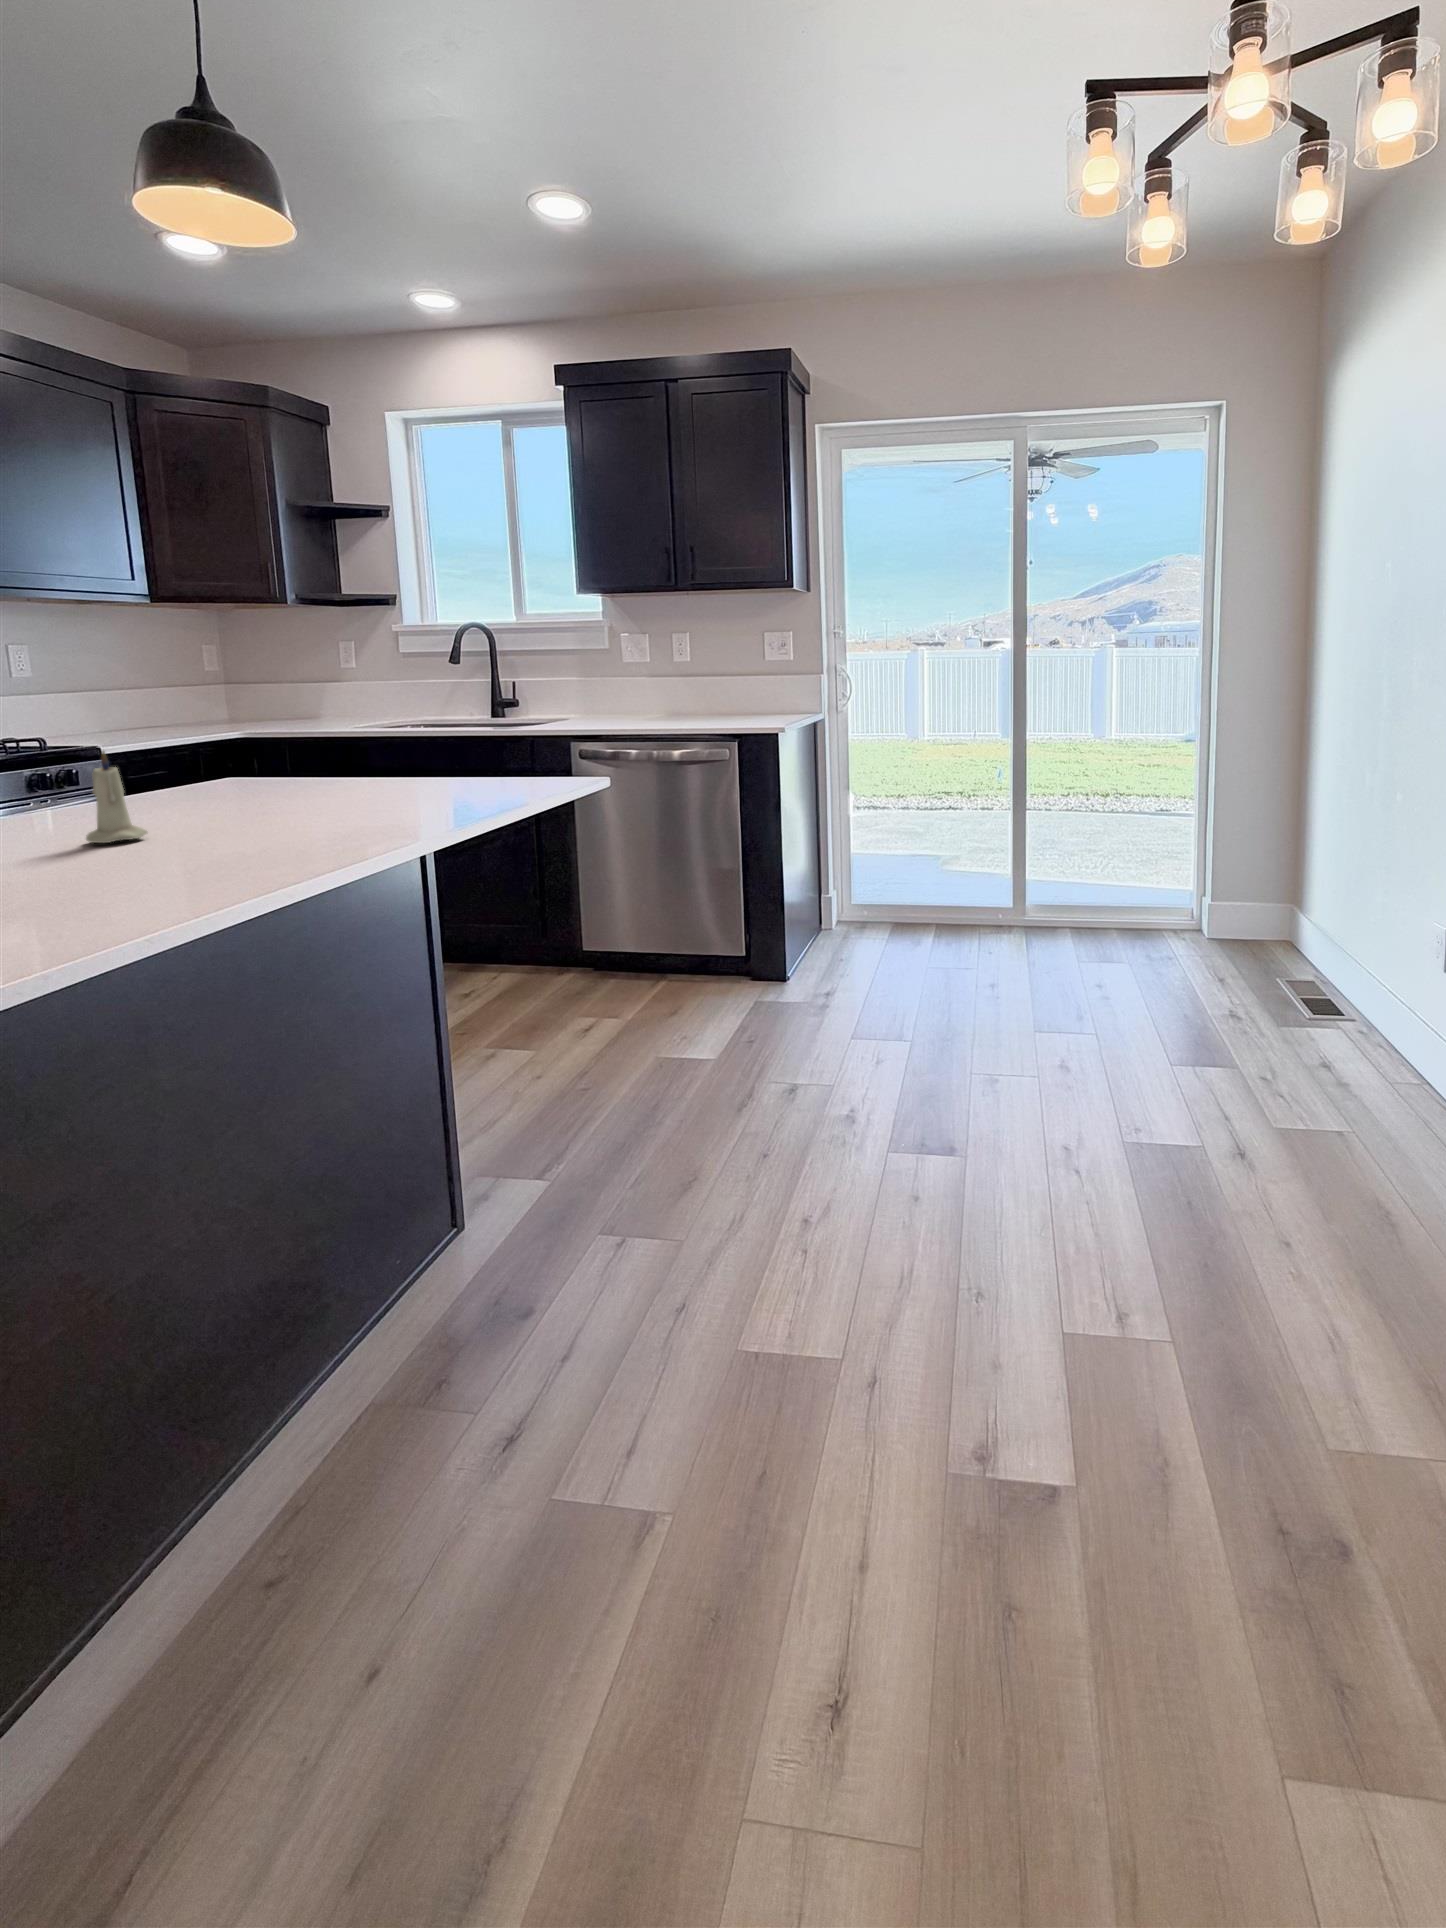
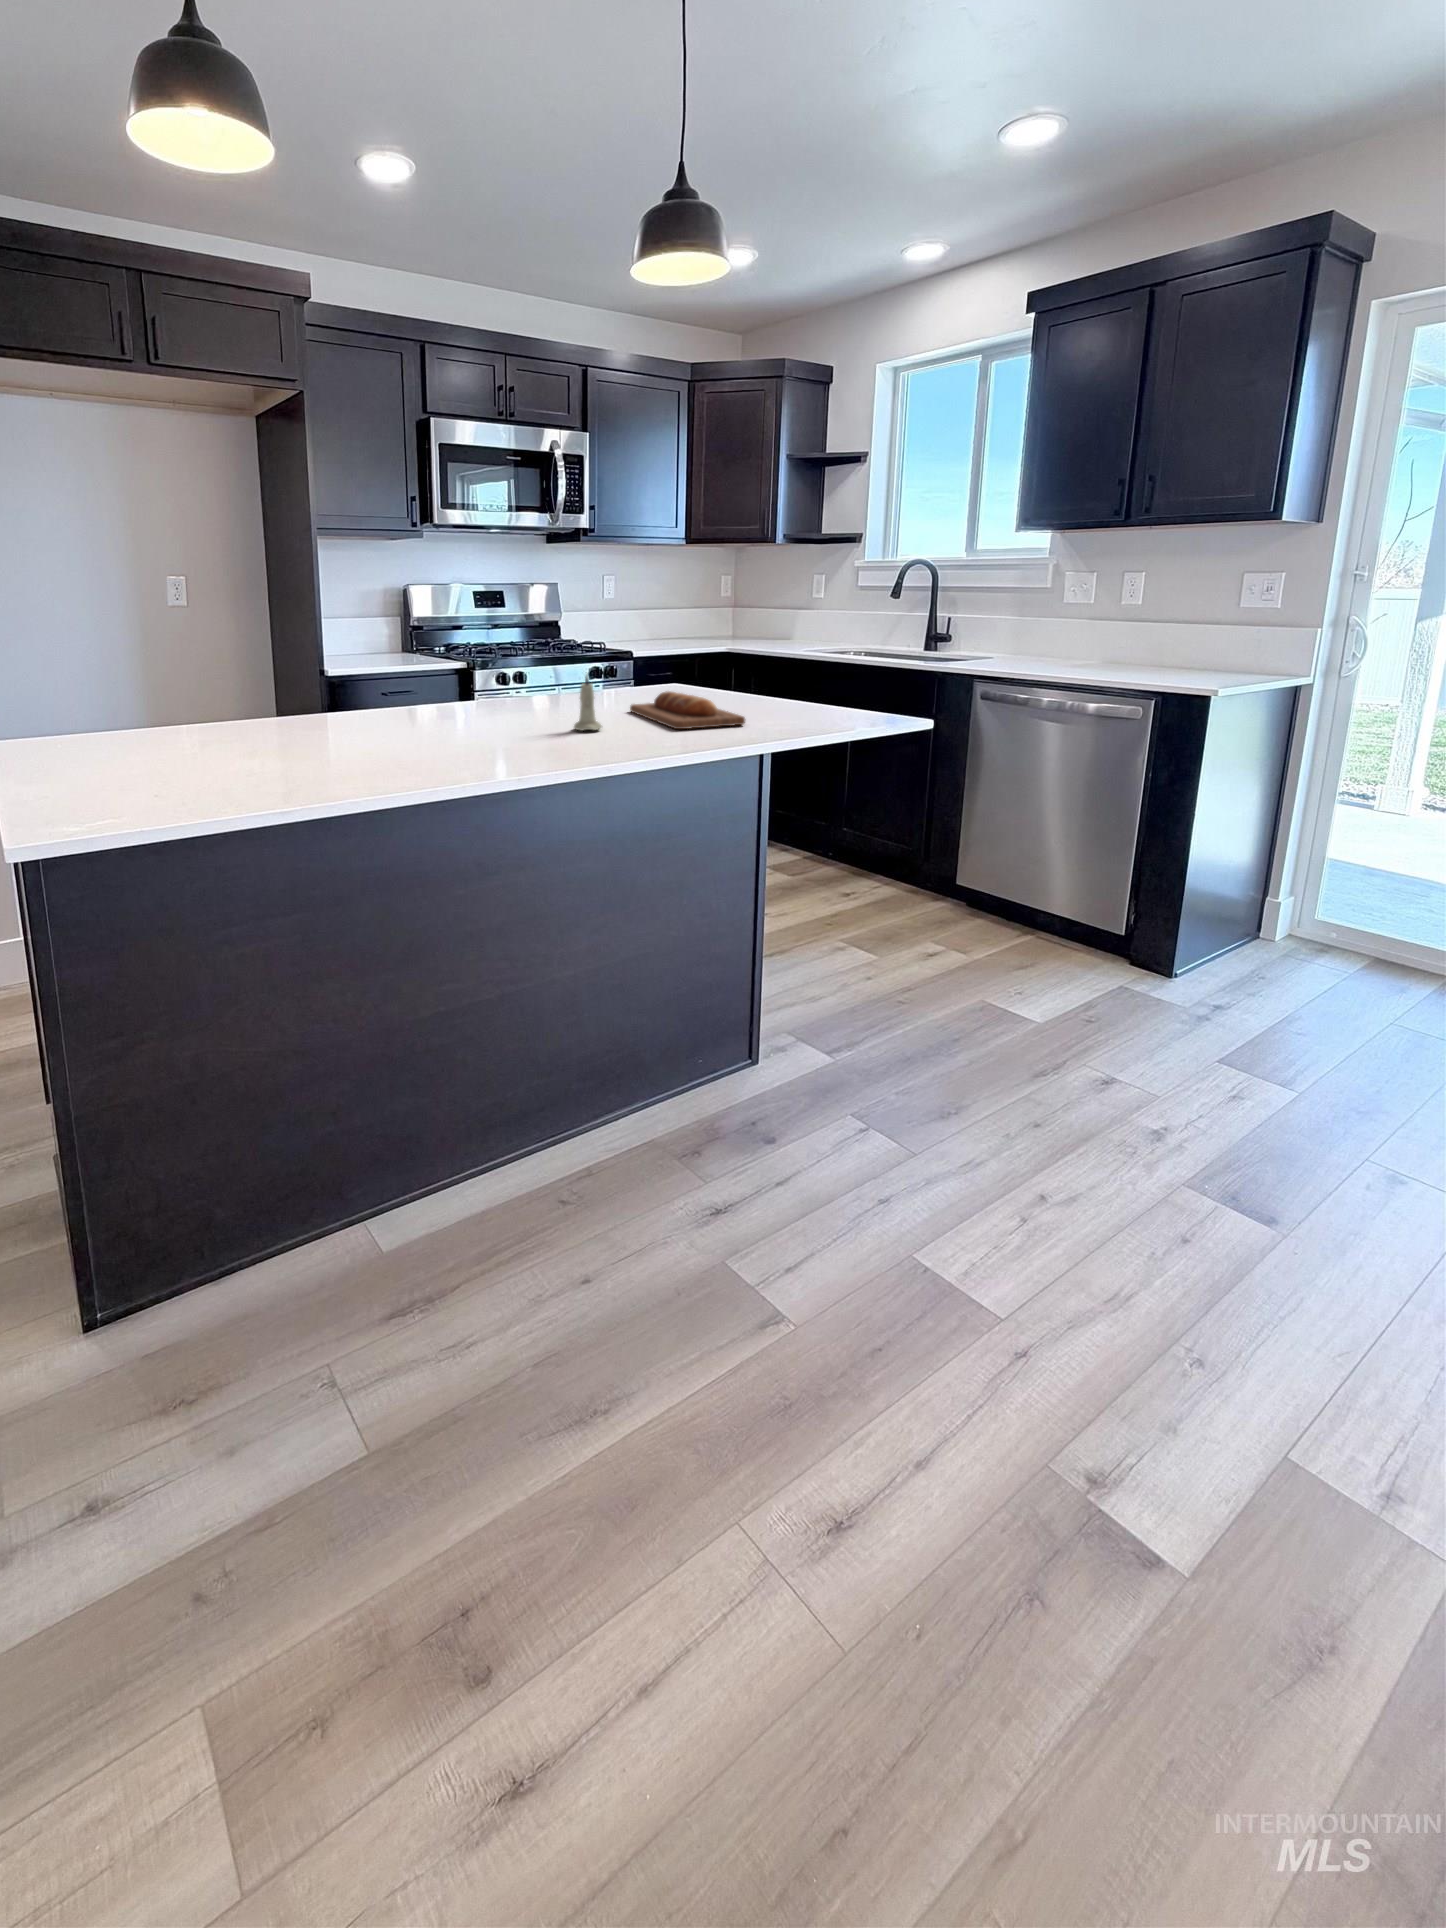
bread loaf: none [170,772,381,819] -> present [630,691,745,729]

